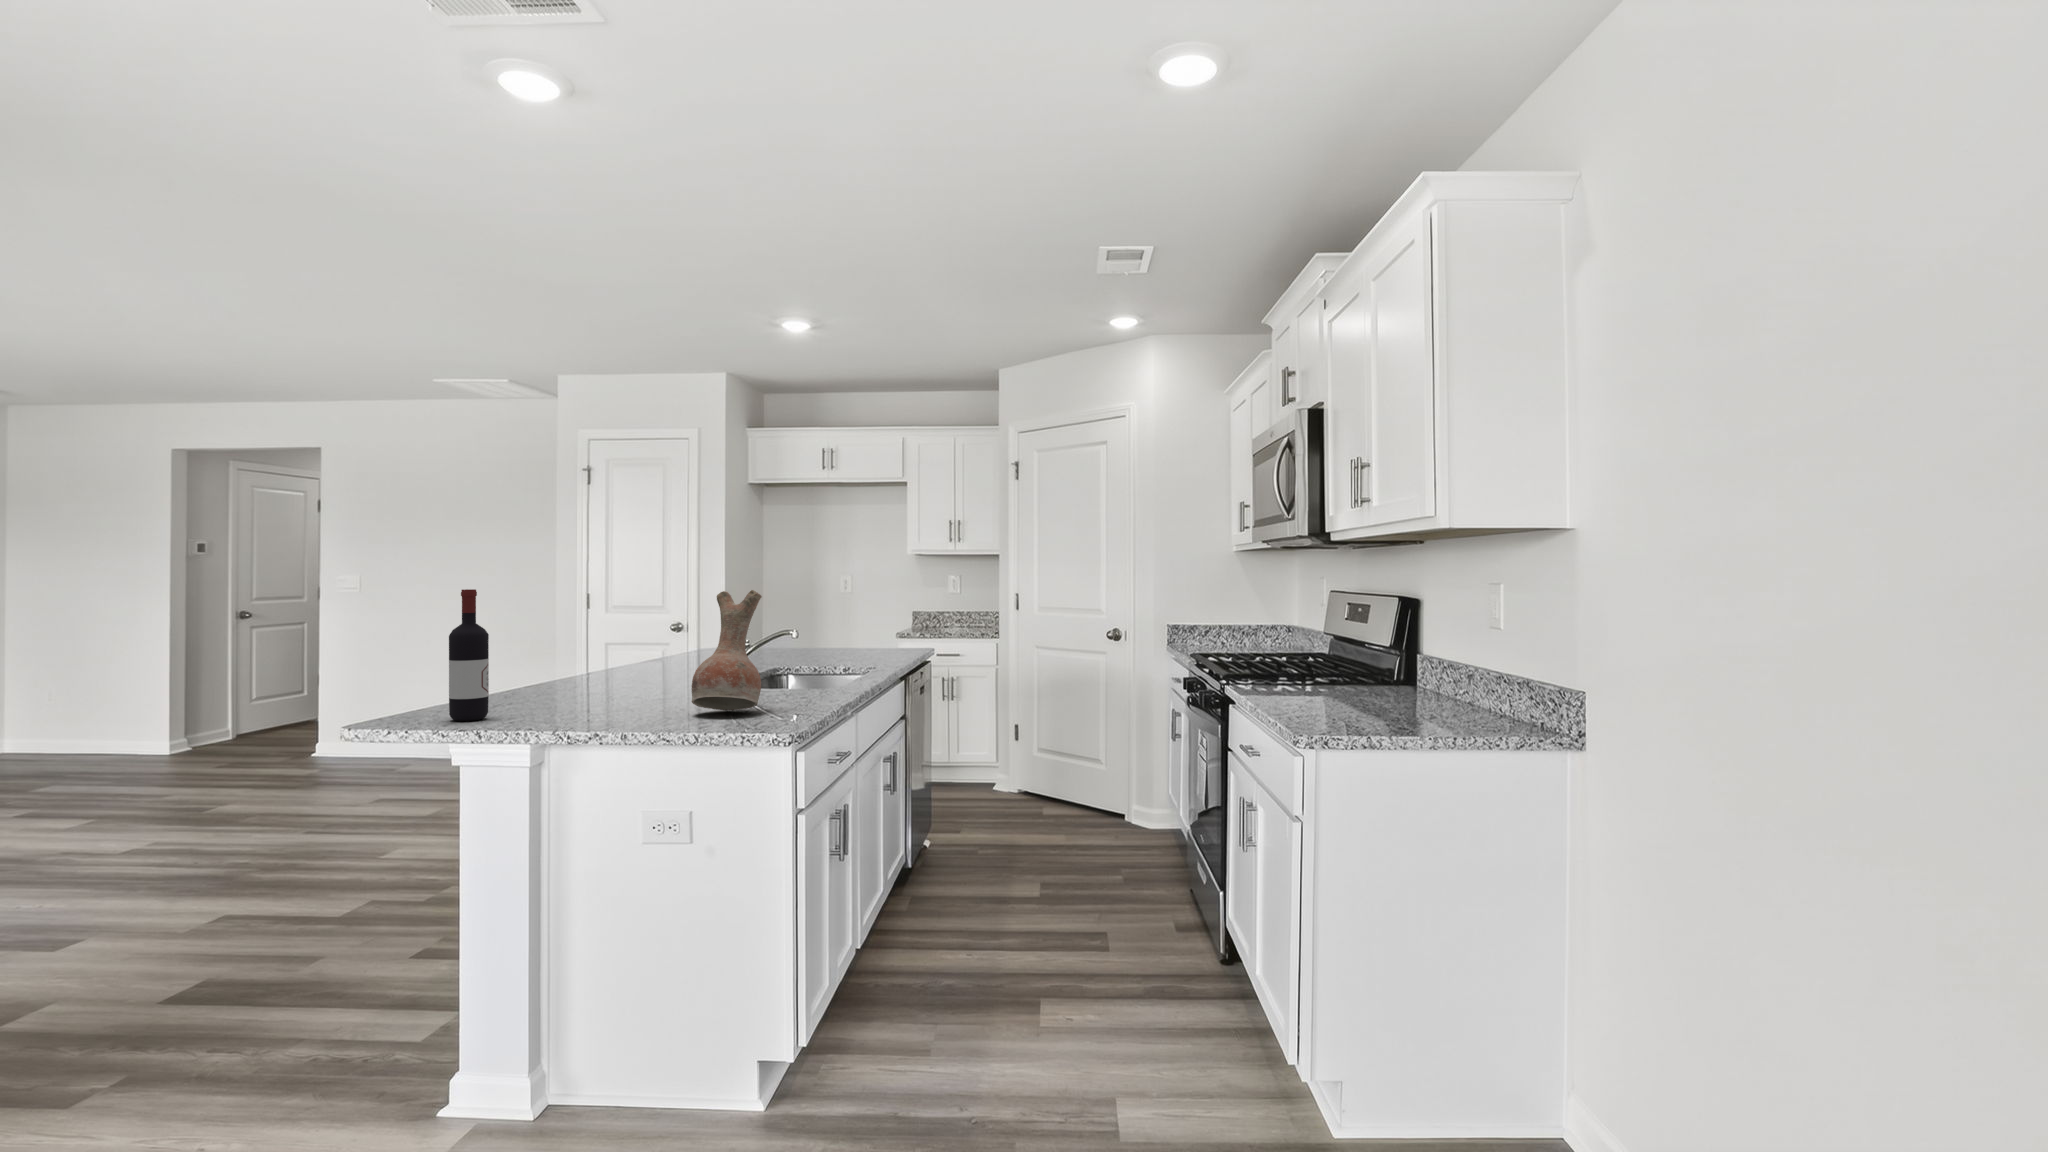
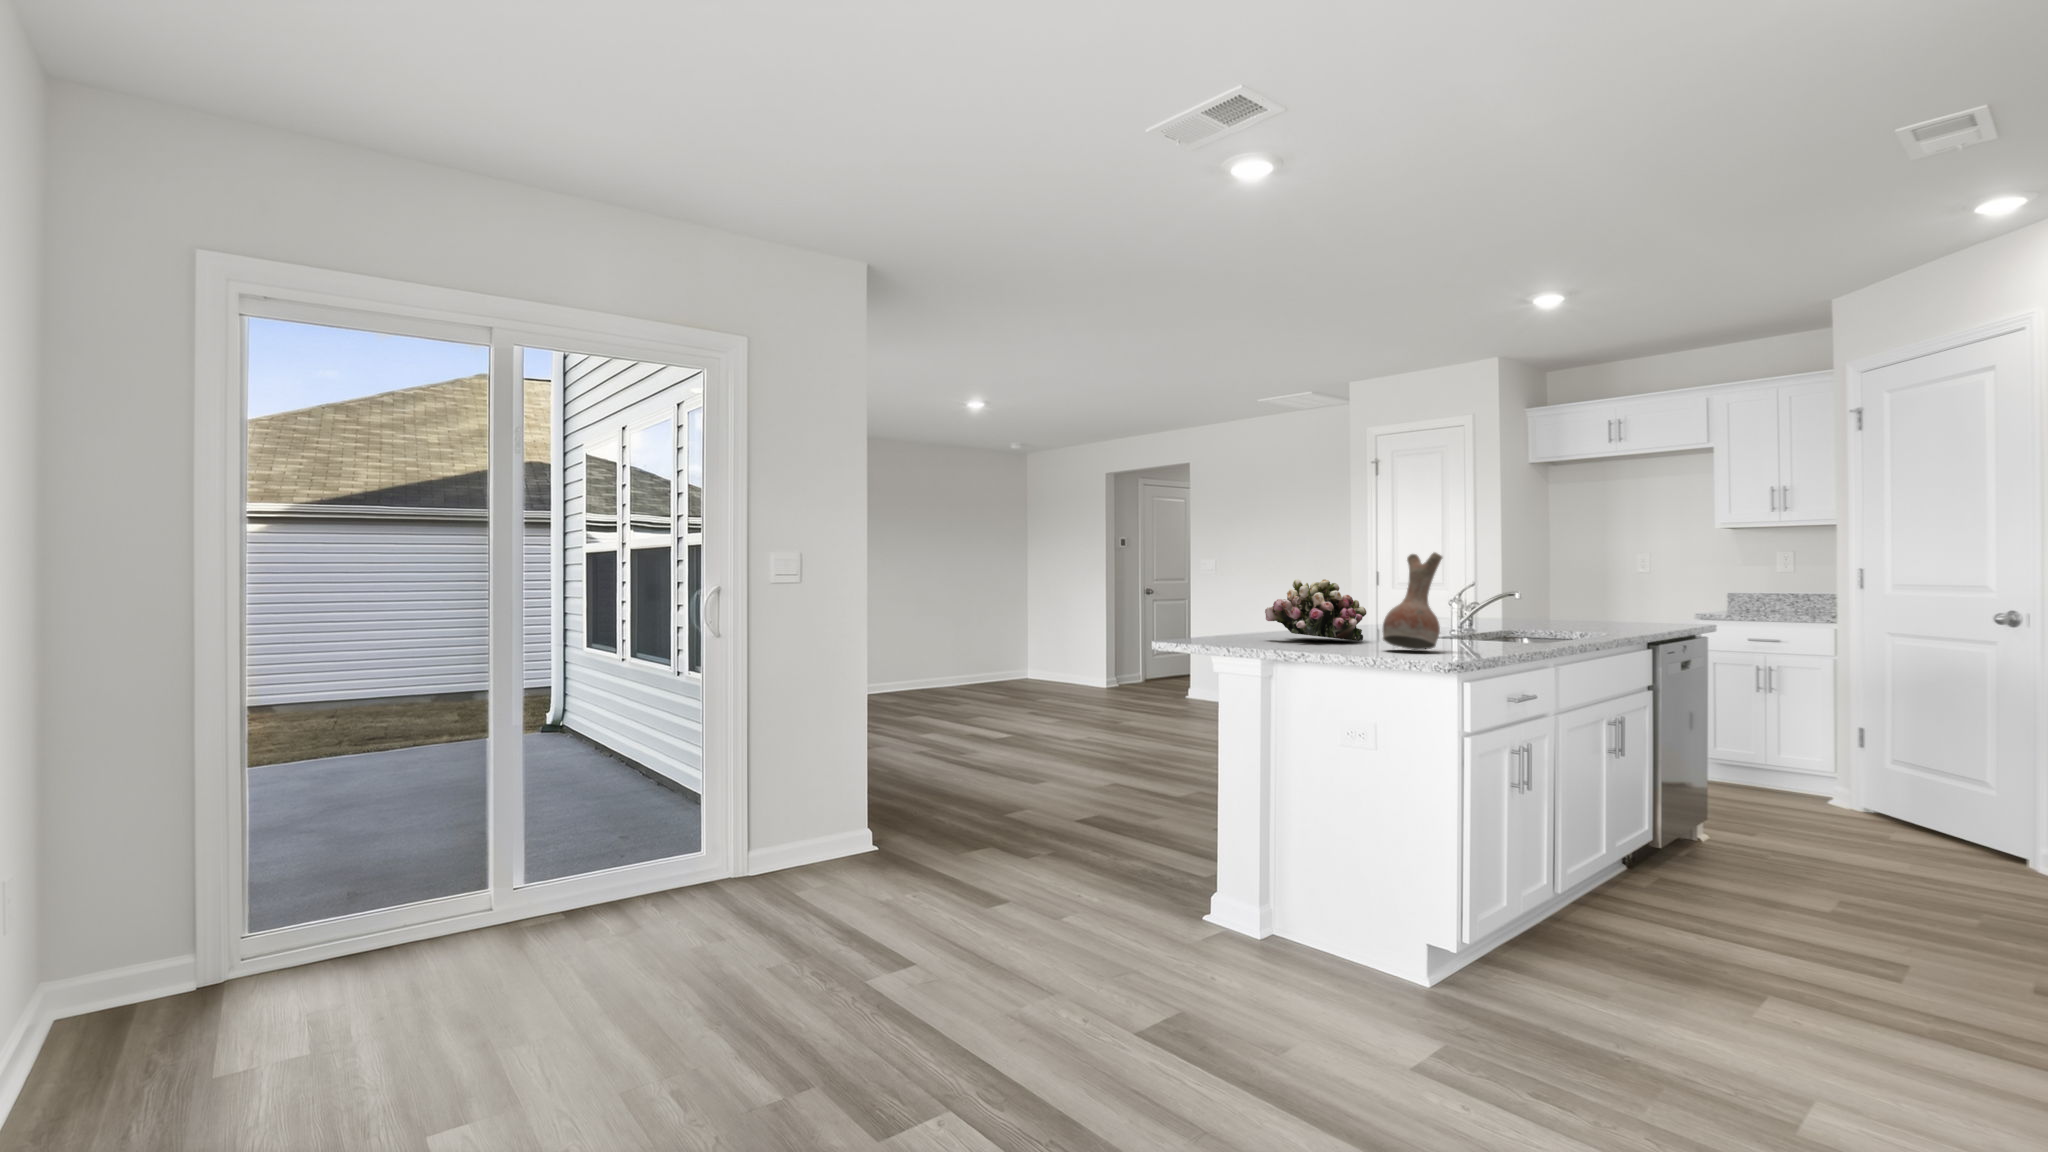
wine bottle: present [449,589,489,721] -> none [1223,554,1247,643]
flower arrangement: none [510,621,650,699] -> present [1265,579,1366,641]

